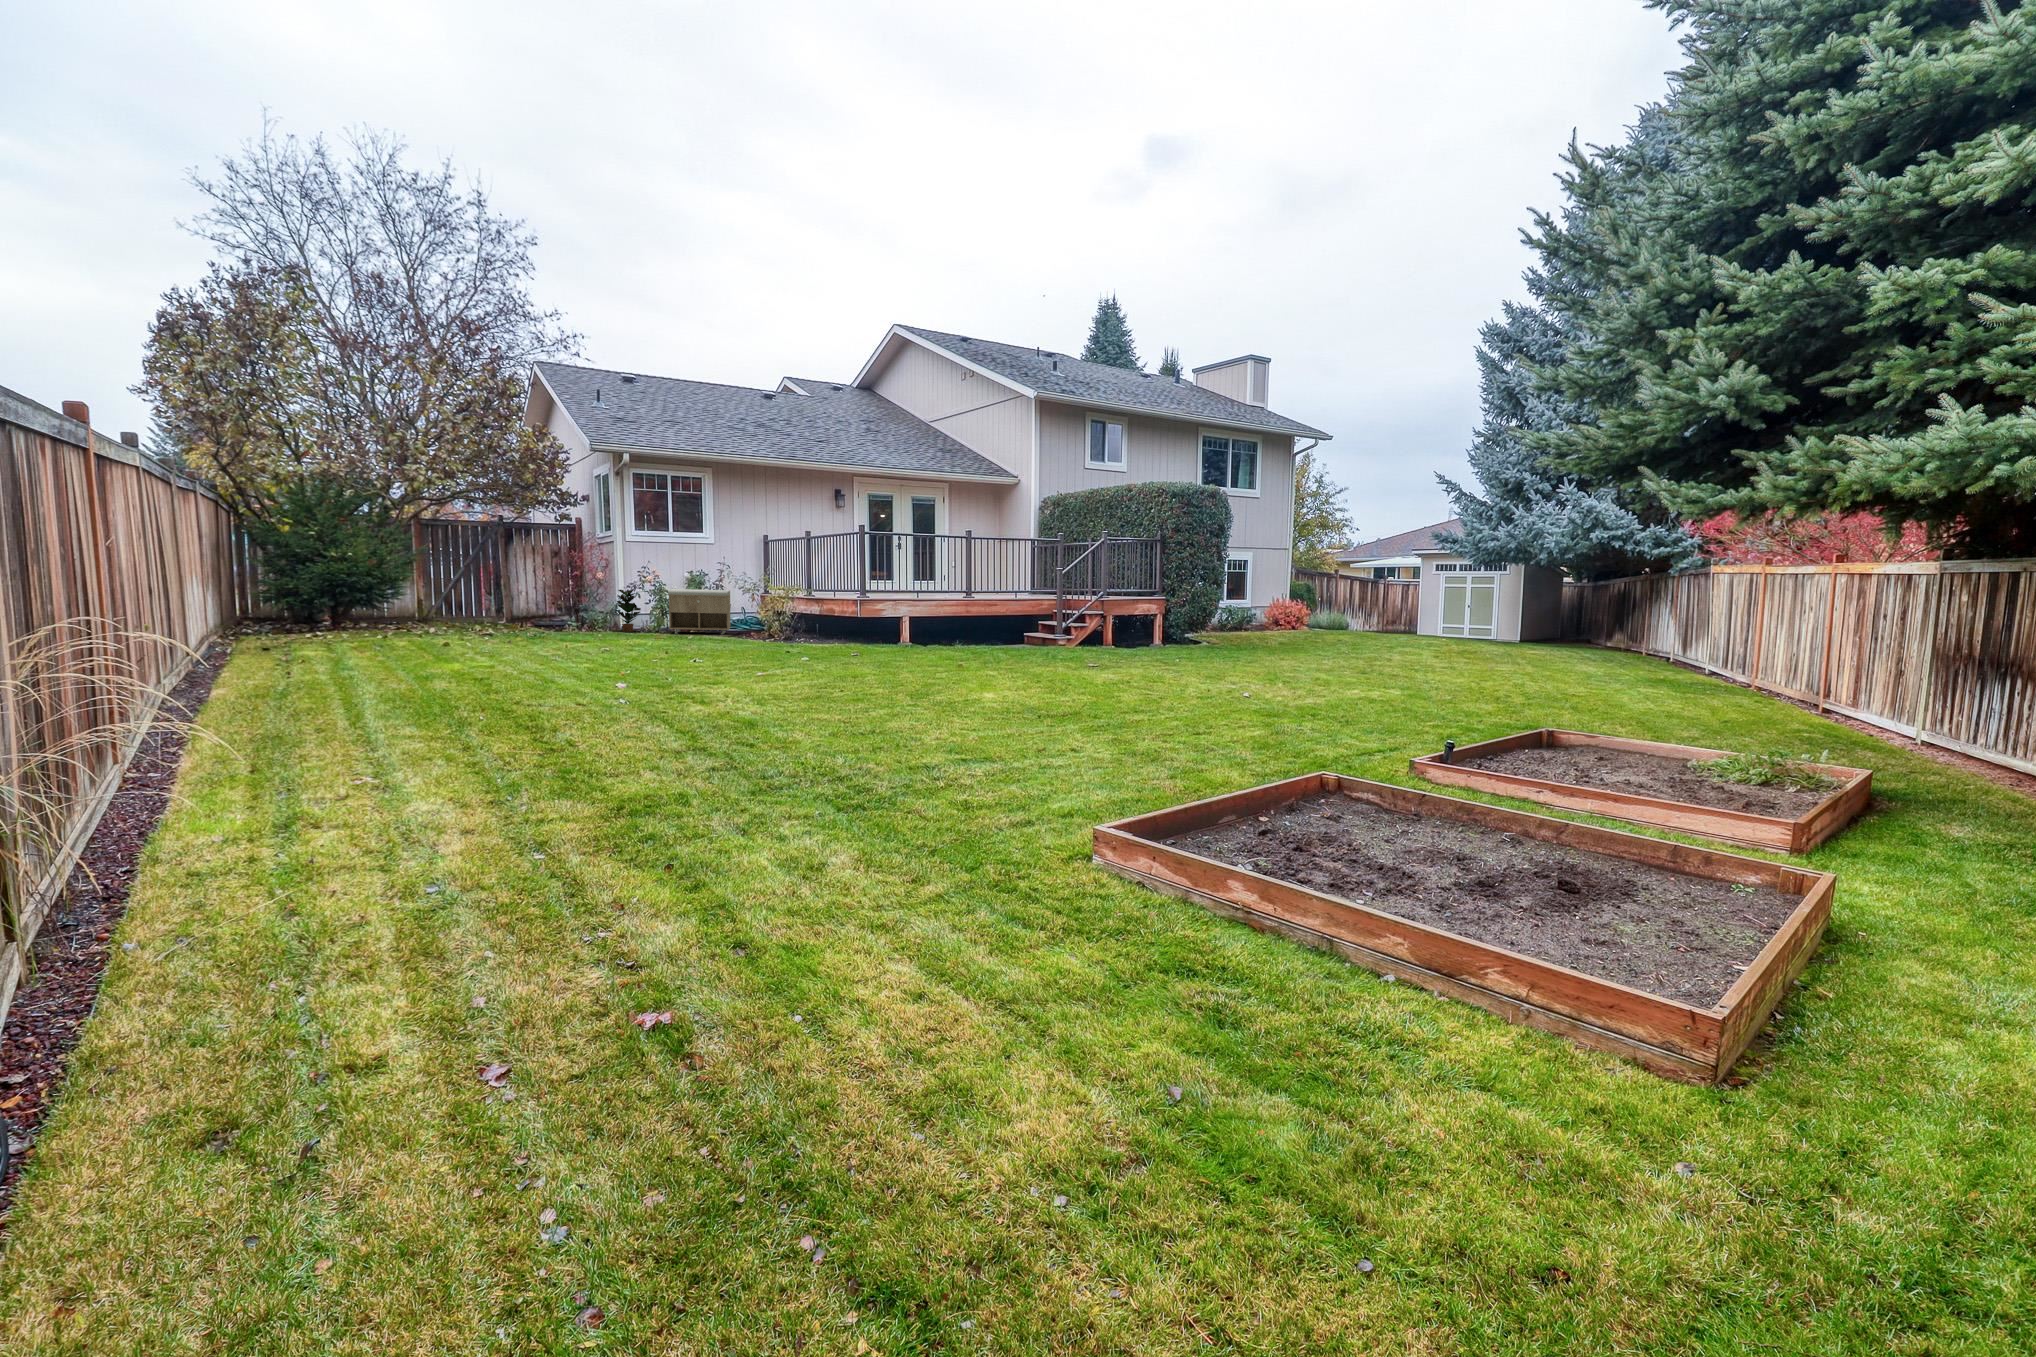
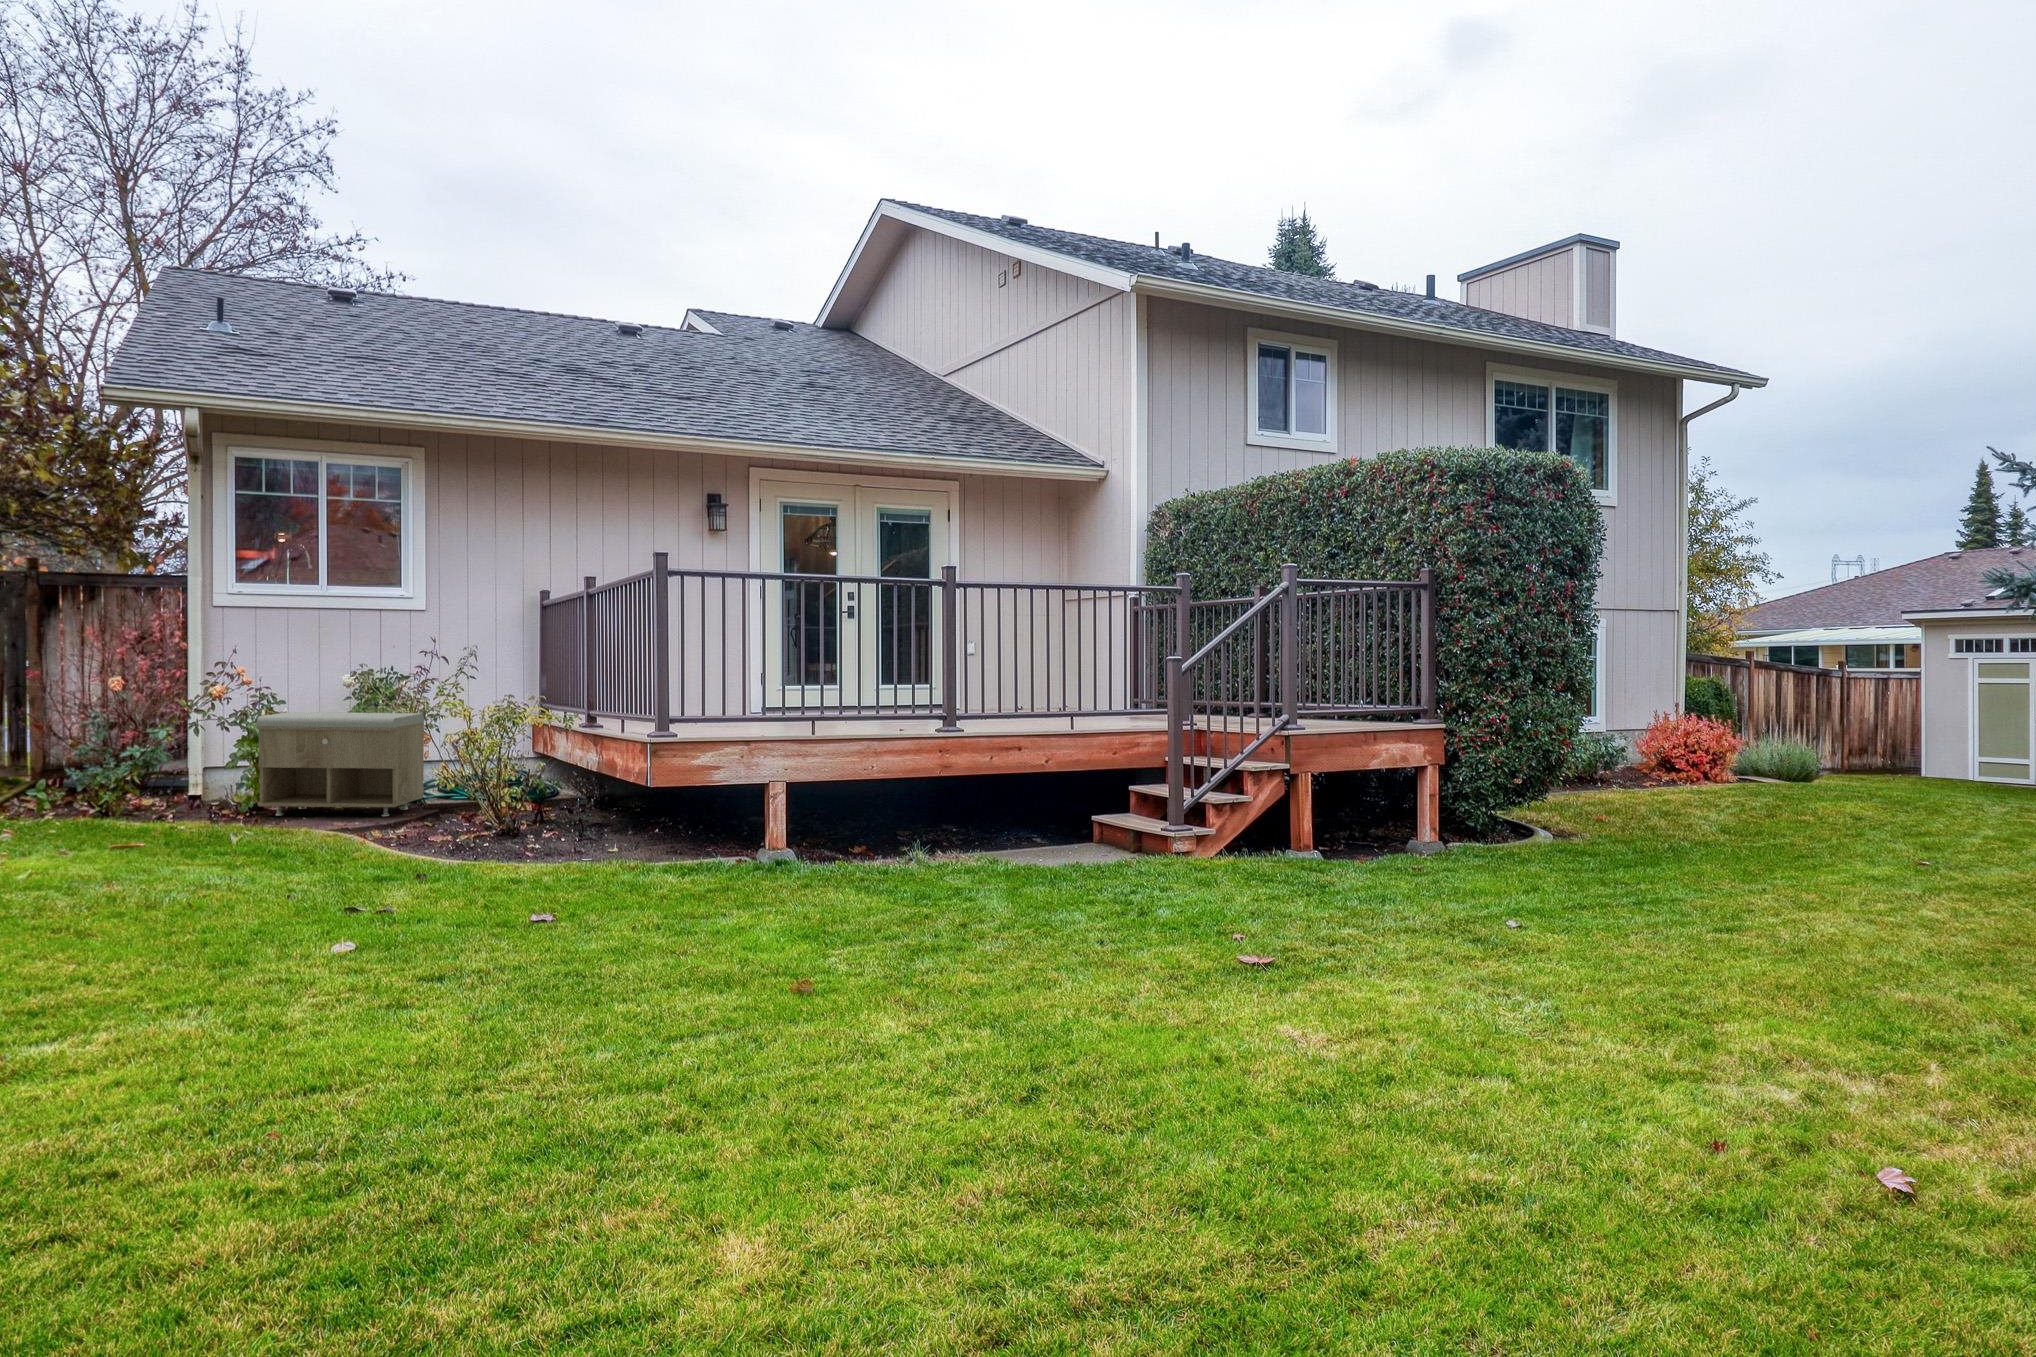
potted plant: present [614,590,641,632] -> none [155,714,223,811]

